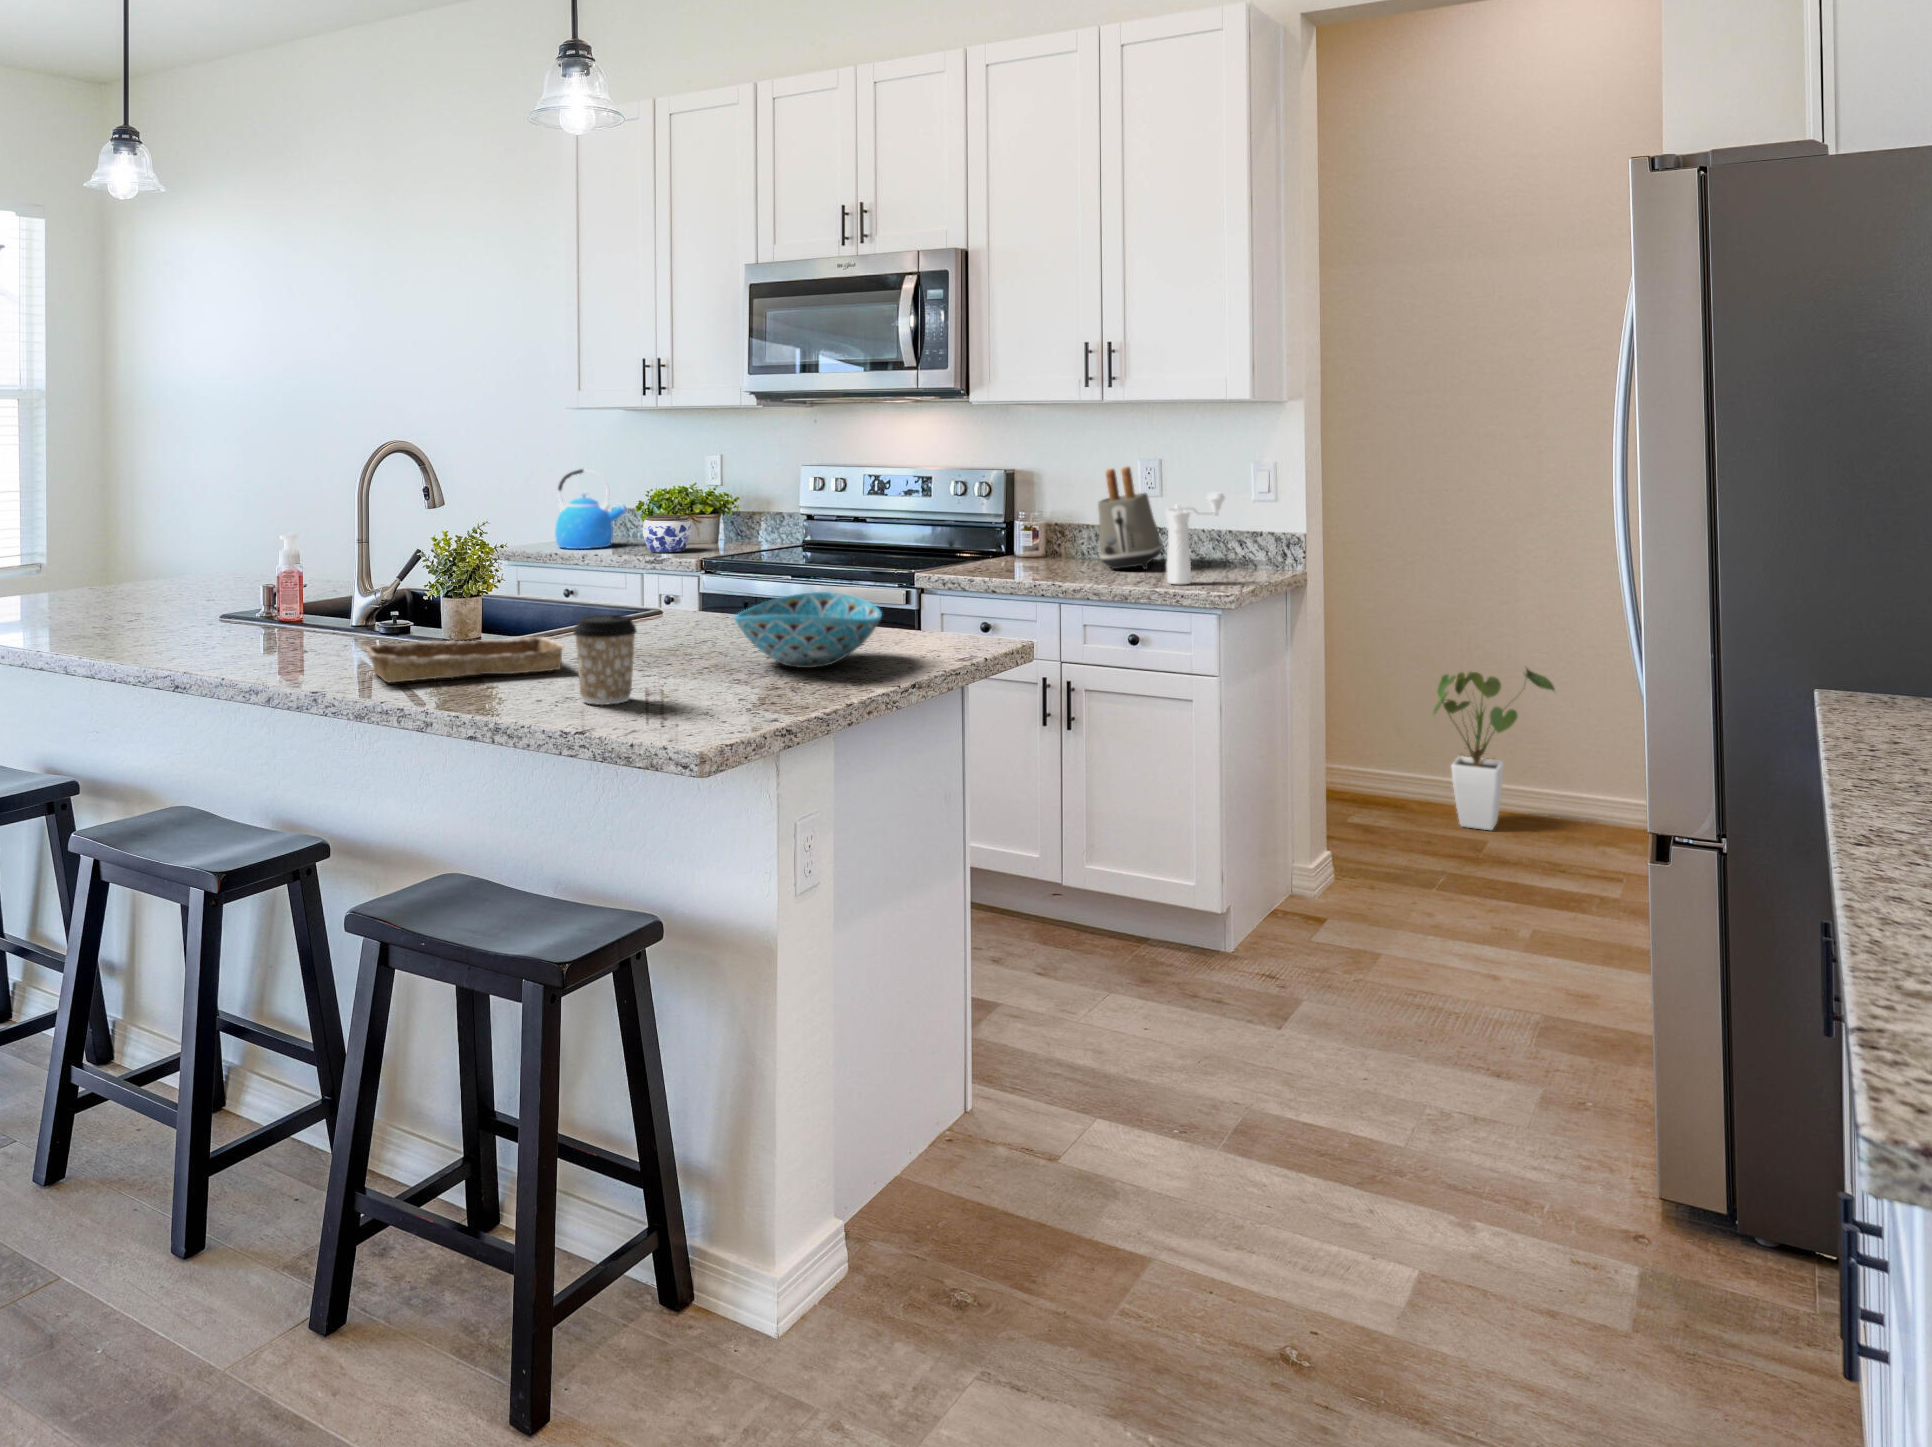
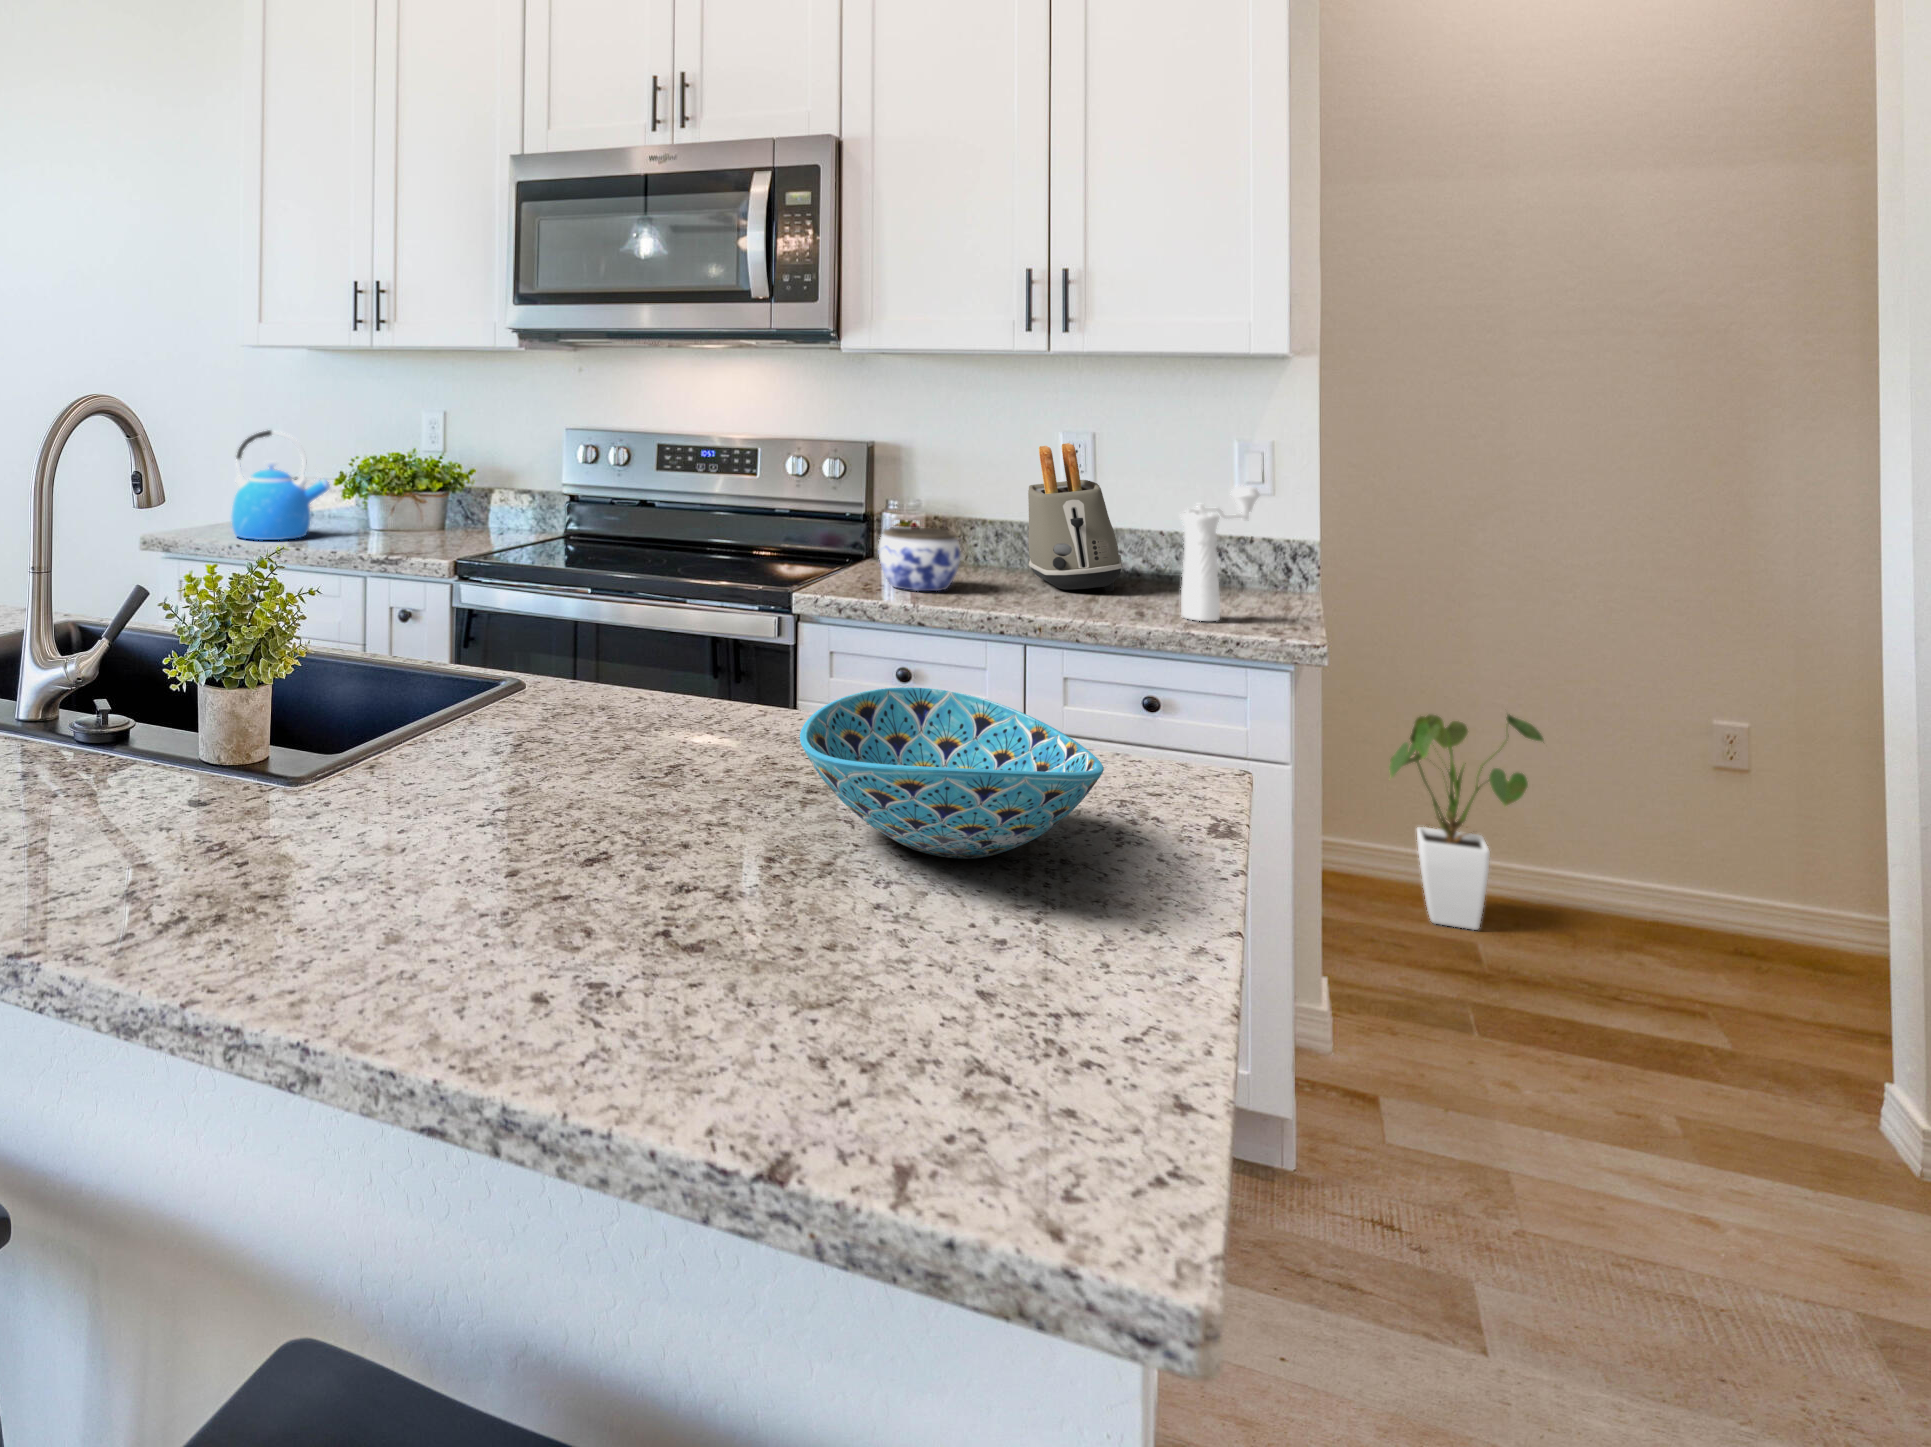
jar: present [643,515,691,552] -> present [878,527,961,591]
coffee cup: present [574,615,637,705] -> none [619,796,765,1022]
tray: present [364,637,565,682] -> none [84,780,511,921]

